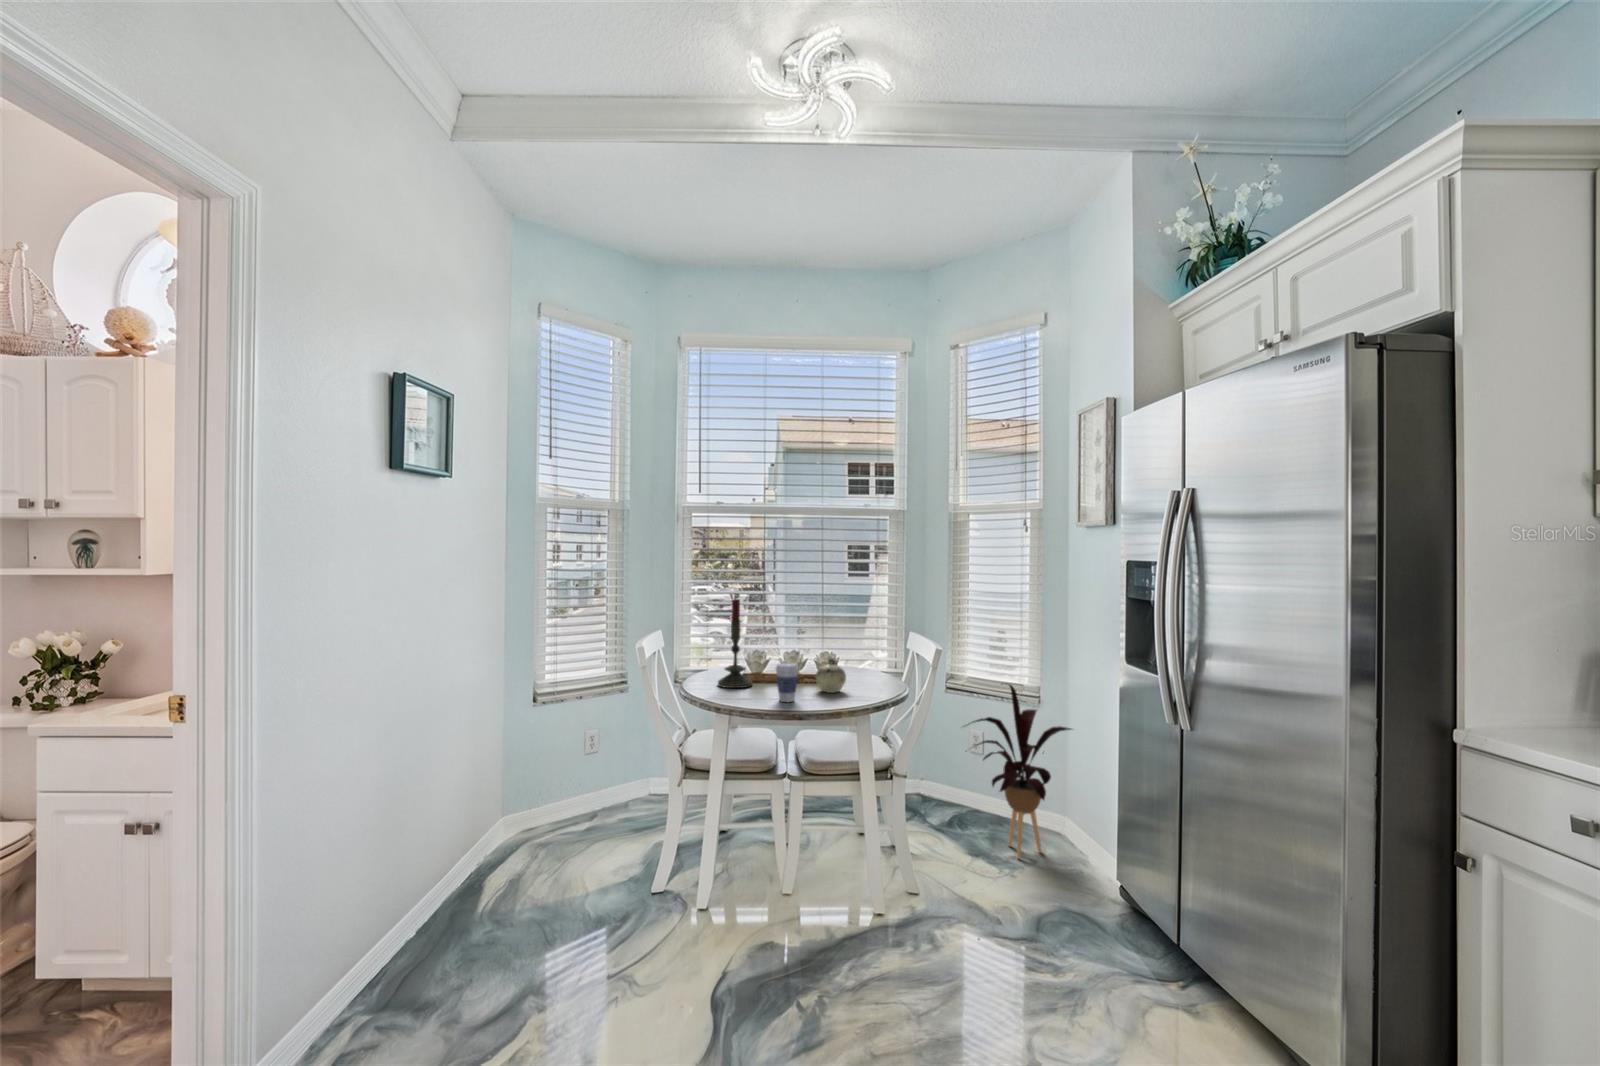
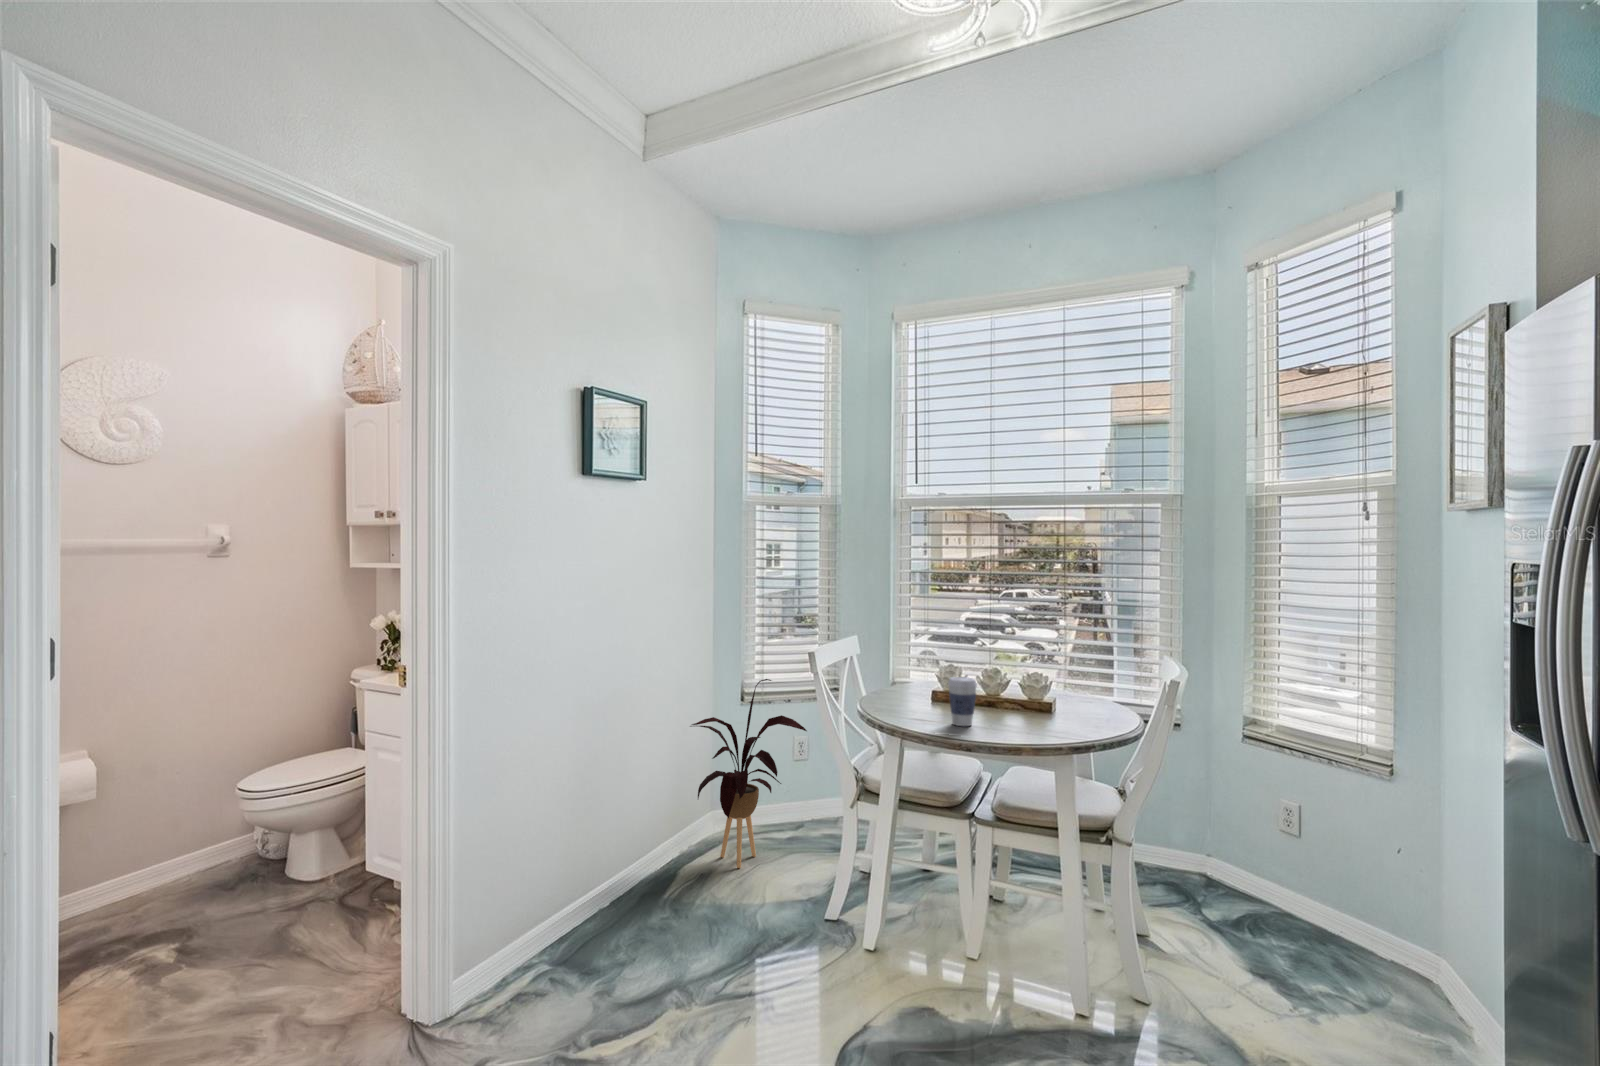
candle: present [718,599,752,688] -> none [898,595,940,704]
teapot: present [816,658,846,693] -> none [1011,677,1052,721]
house plant: present [972,684,1071,859] -> present [690,679,807,868]

